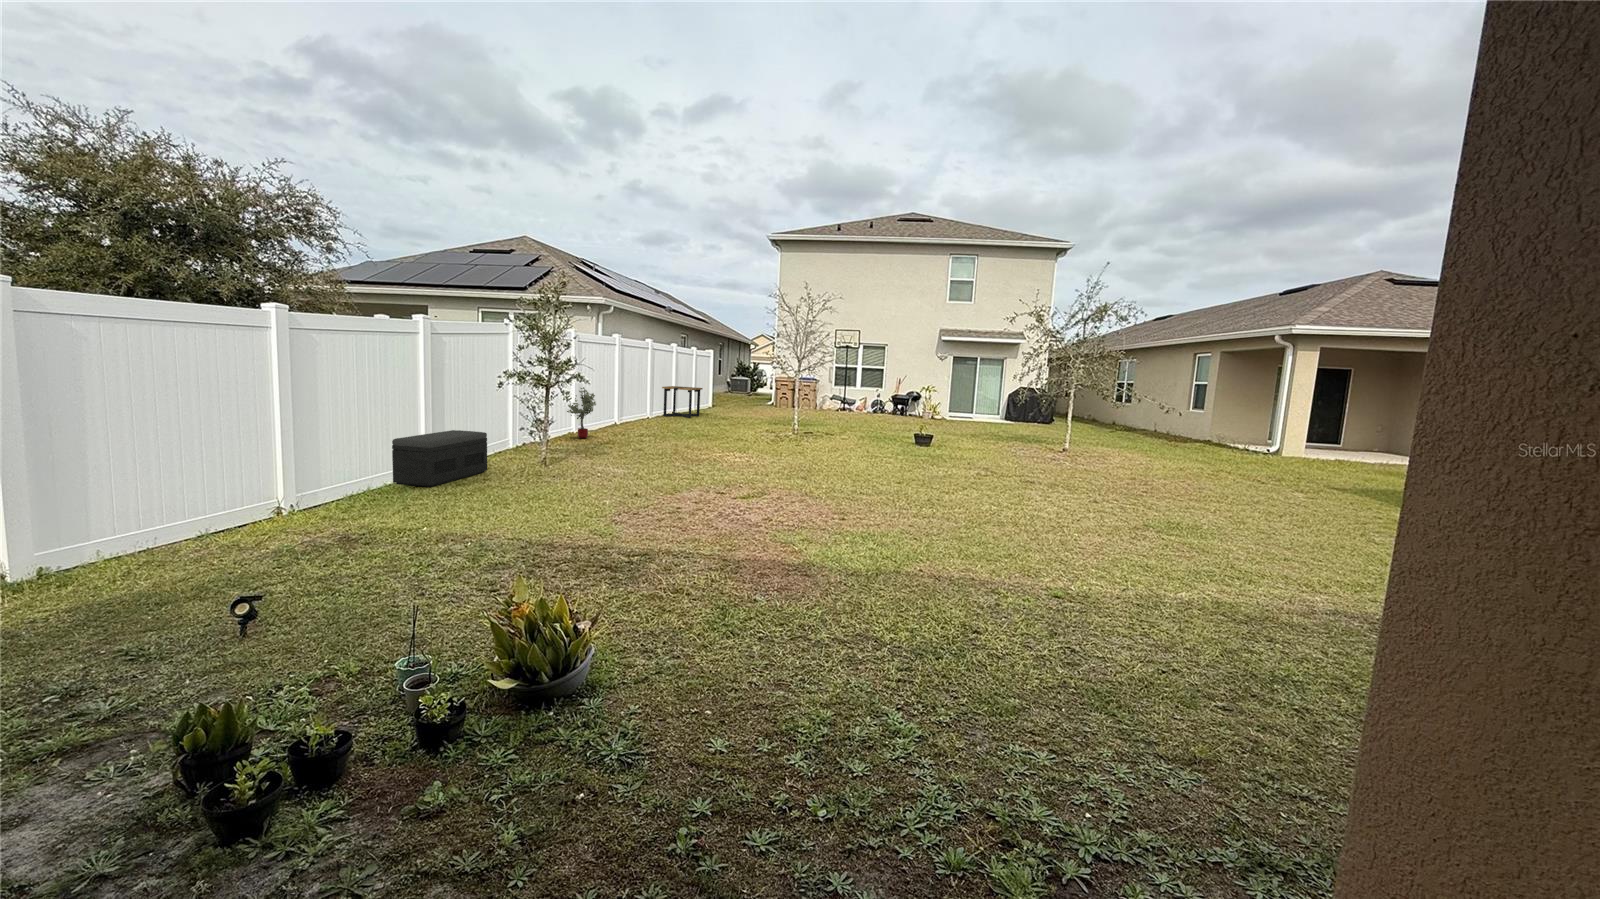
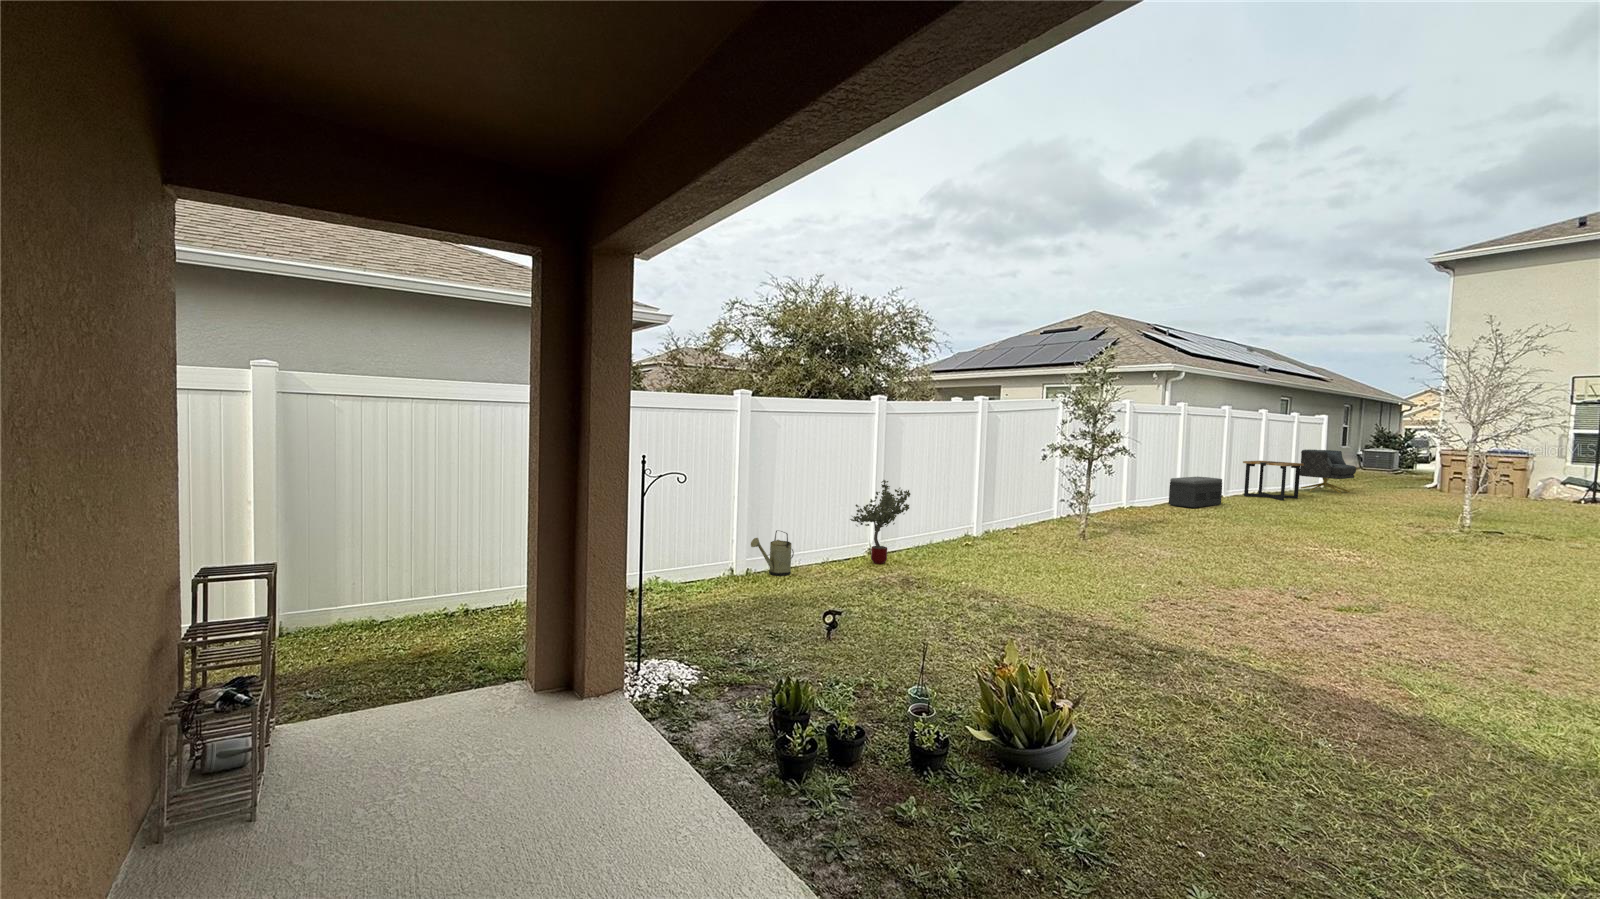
armchair: none [698,377,732,411] -> present [1300,450,1356,493]
potted tree: present [567,387,596,439] -> present [850,480,910,564]
storage bench: present [392,430,487,487] -> present [1169,477,1222,508]
watering can: none [48,499,145,567] -> present [751,531,794,576]

